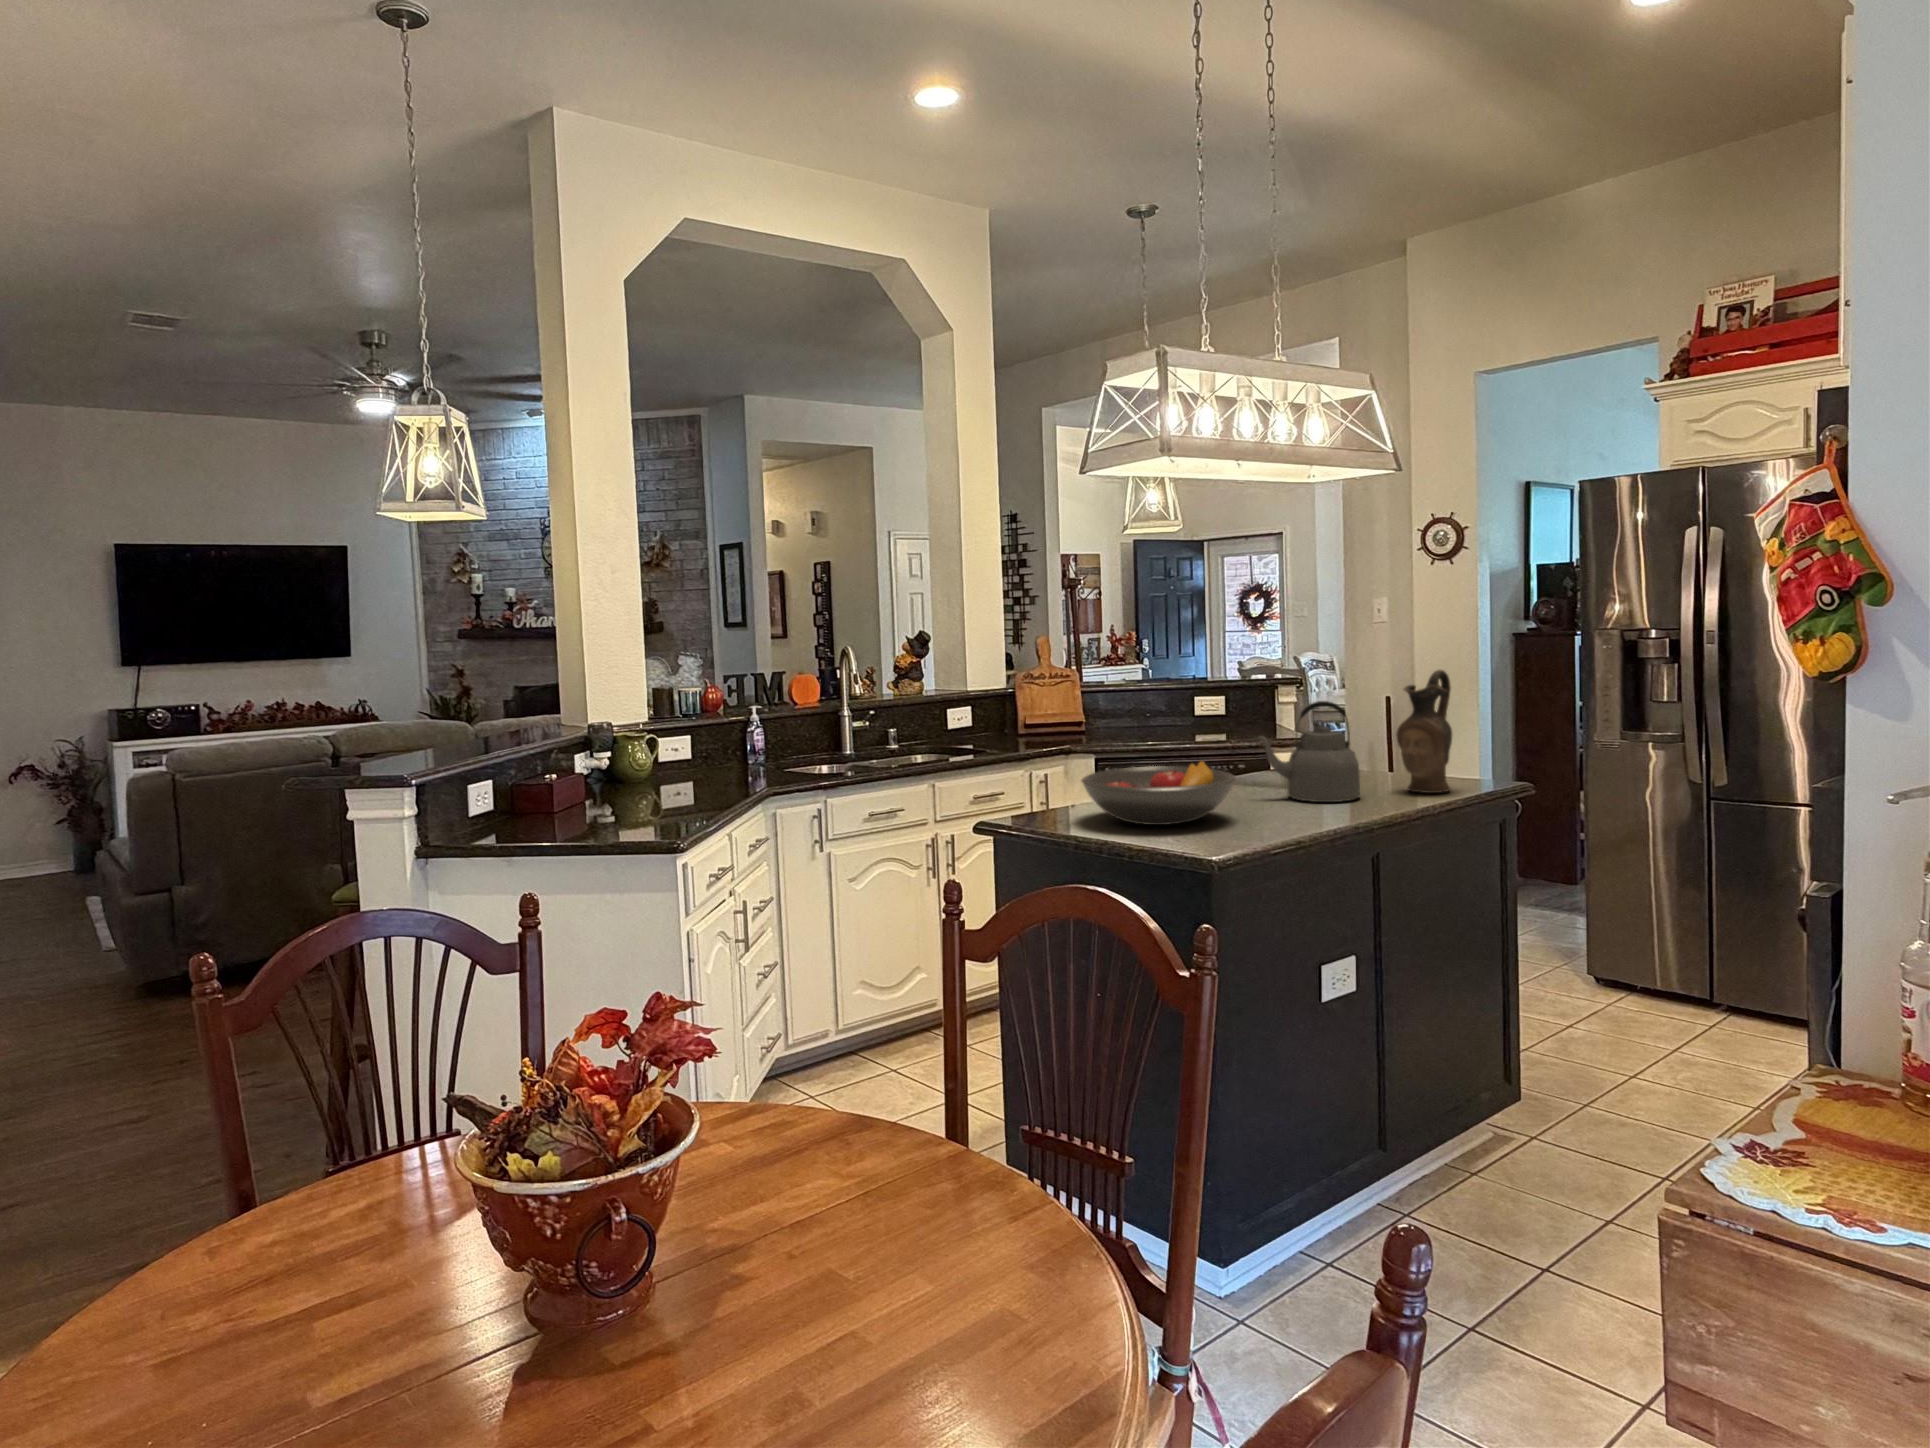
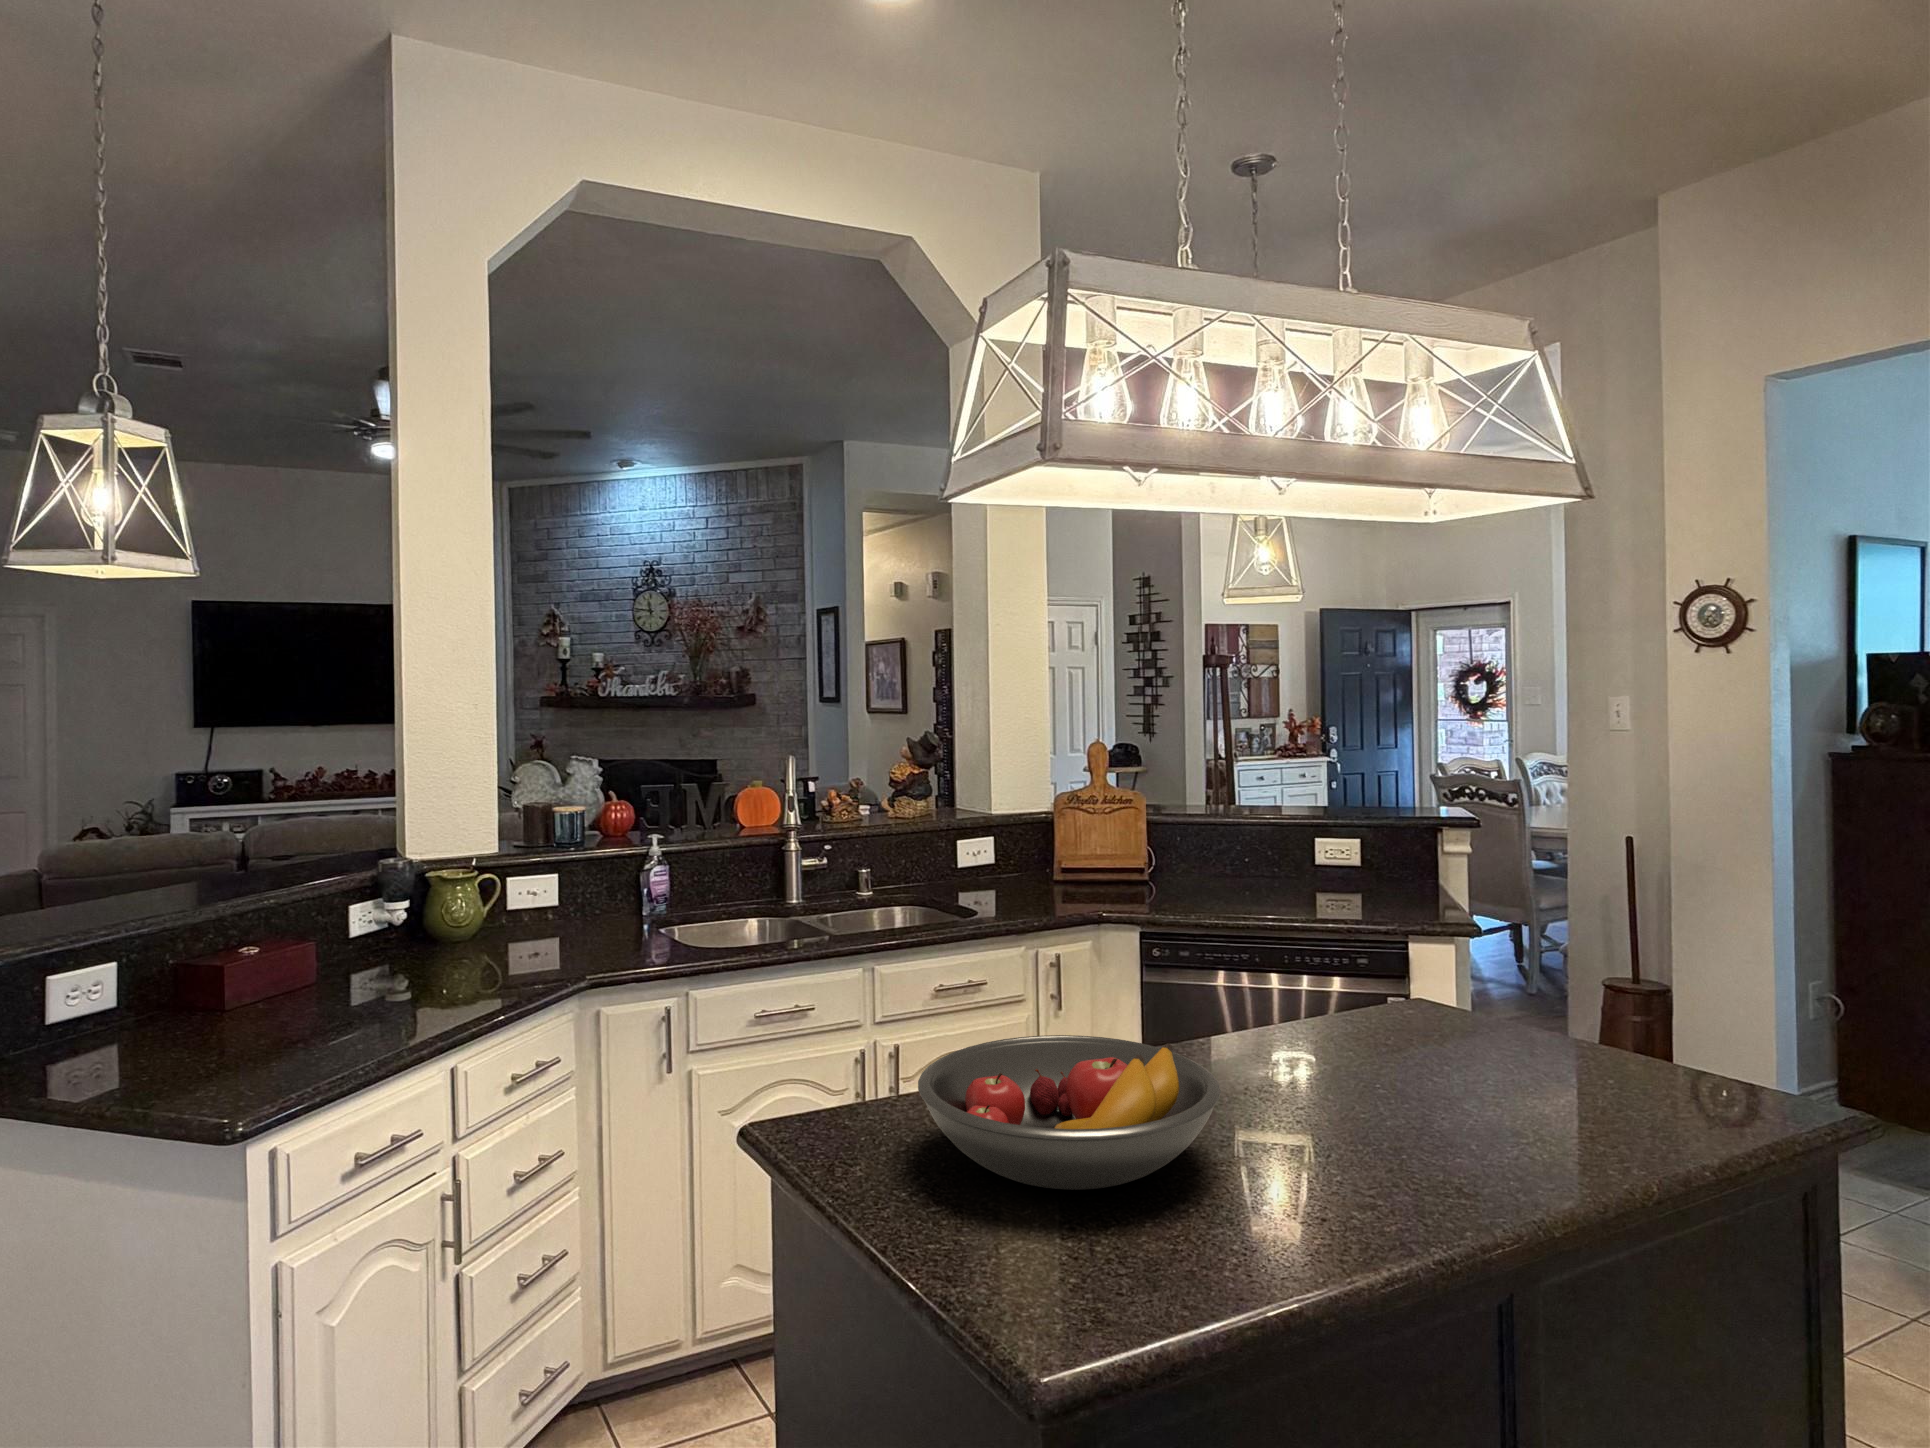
ceramic pitcher: present [1396,669,1452,793] -> none [1590,876,1708,1129]
kettle: present [1255,701,1360,802] -> none [1296,928,1508,1139]

